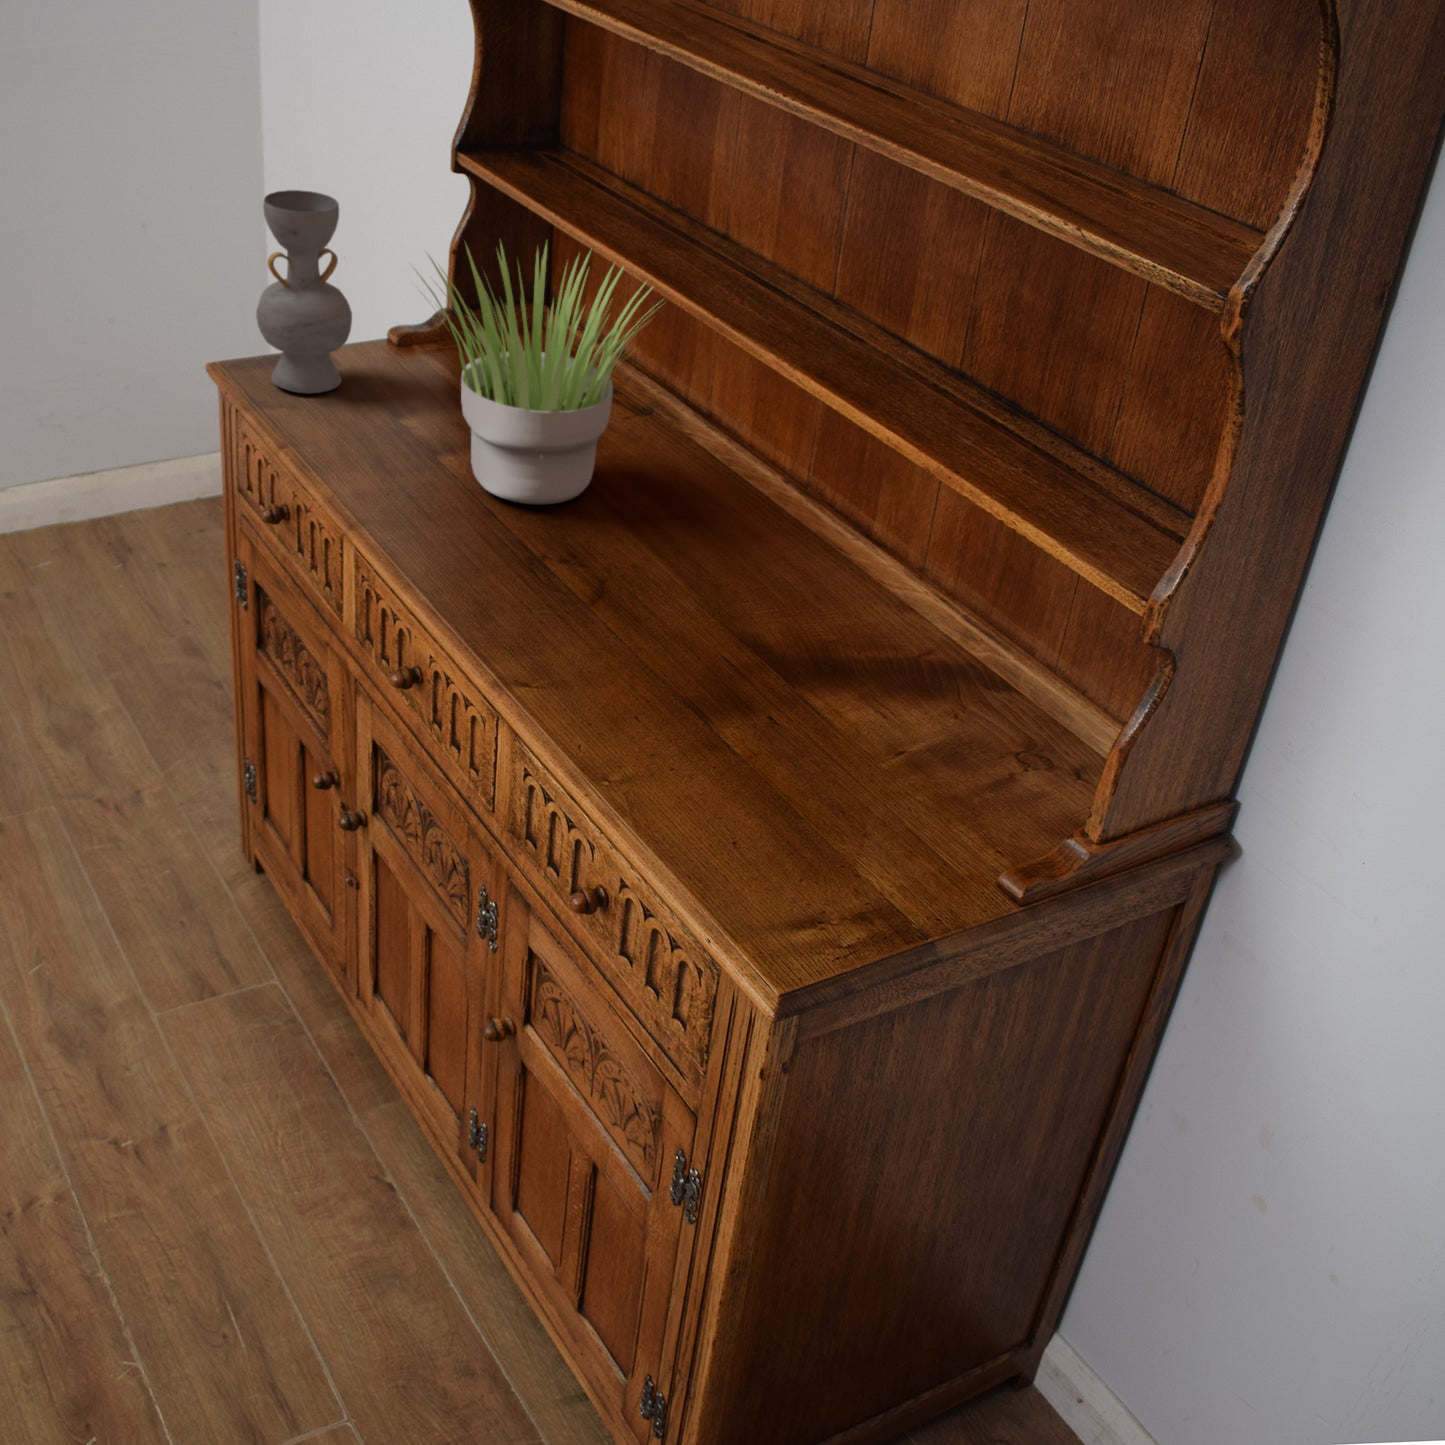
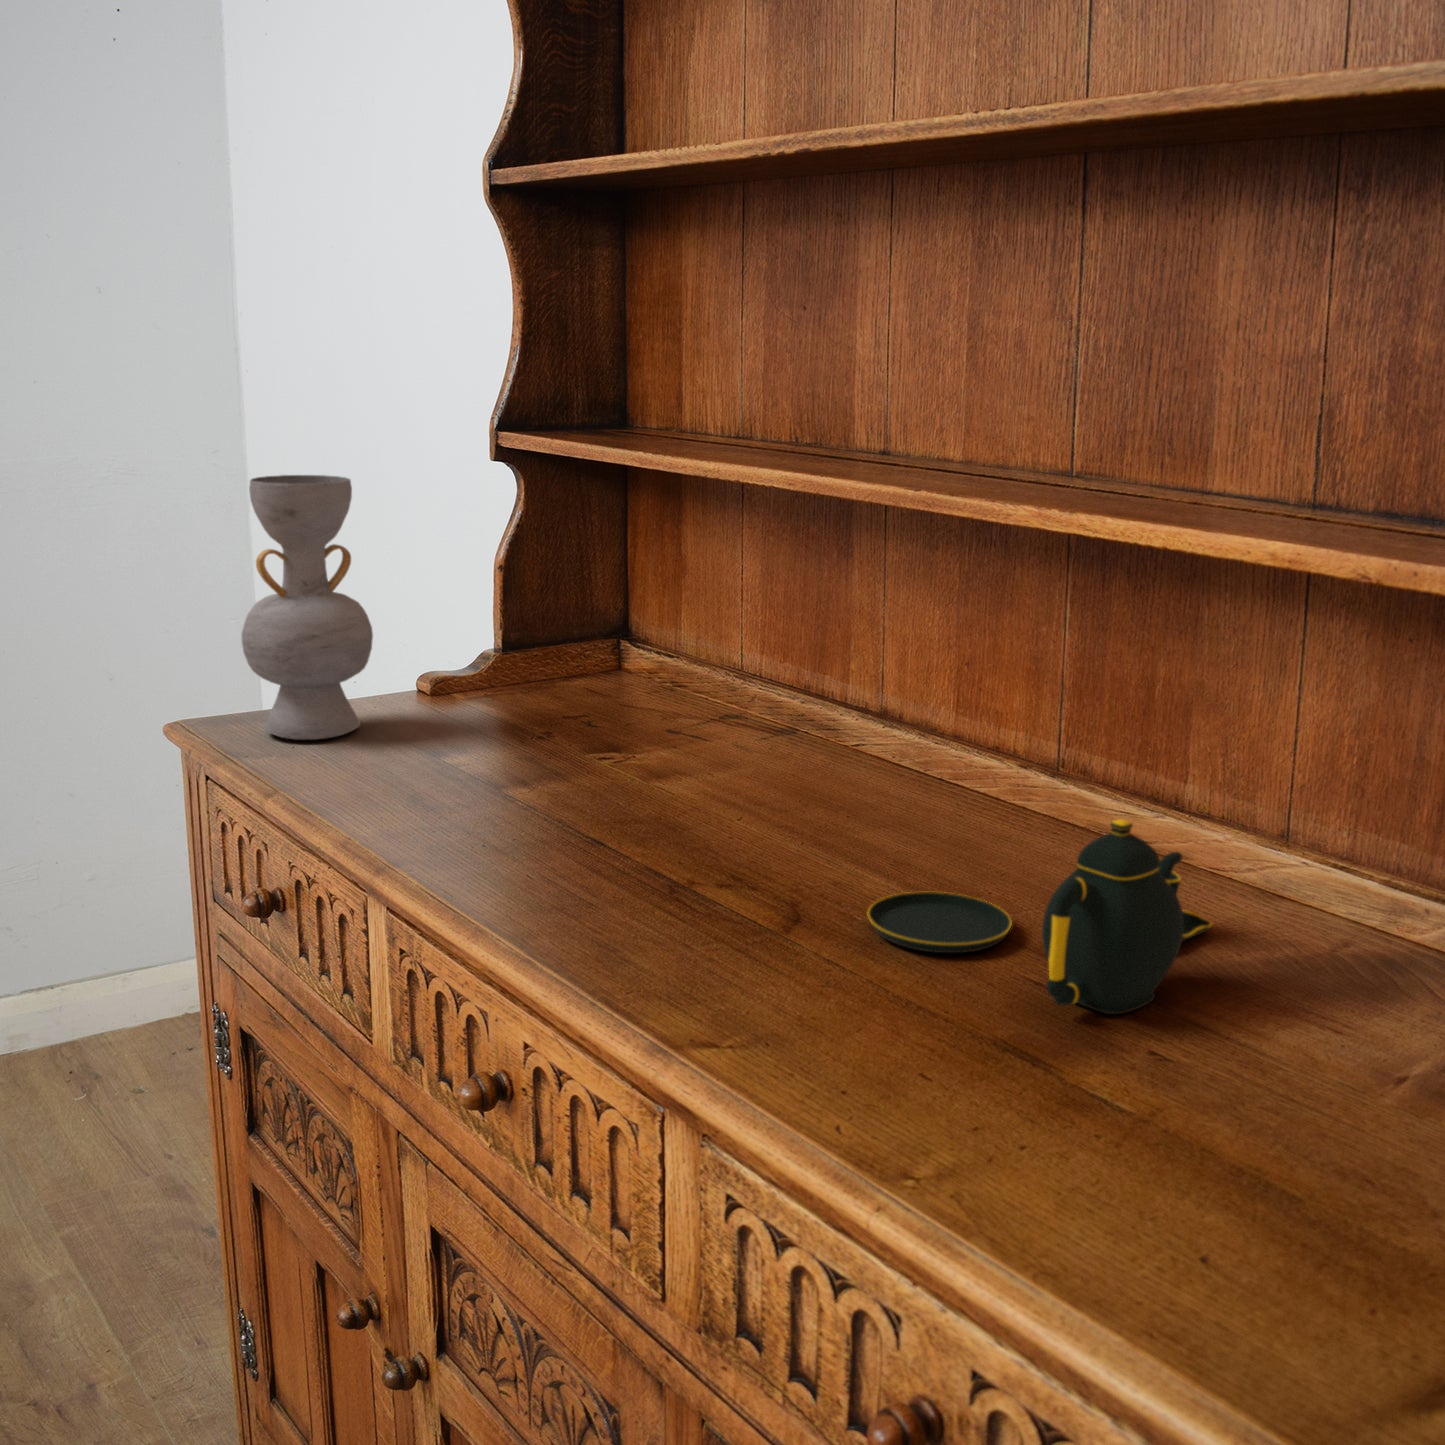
potted plant: present [416,242,653,504] -> none [454,473,832,819]
teapot: none [641,587,849,694] -> present [868,819,1212,1014]

